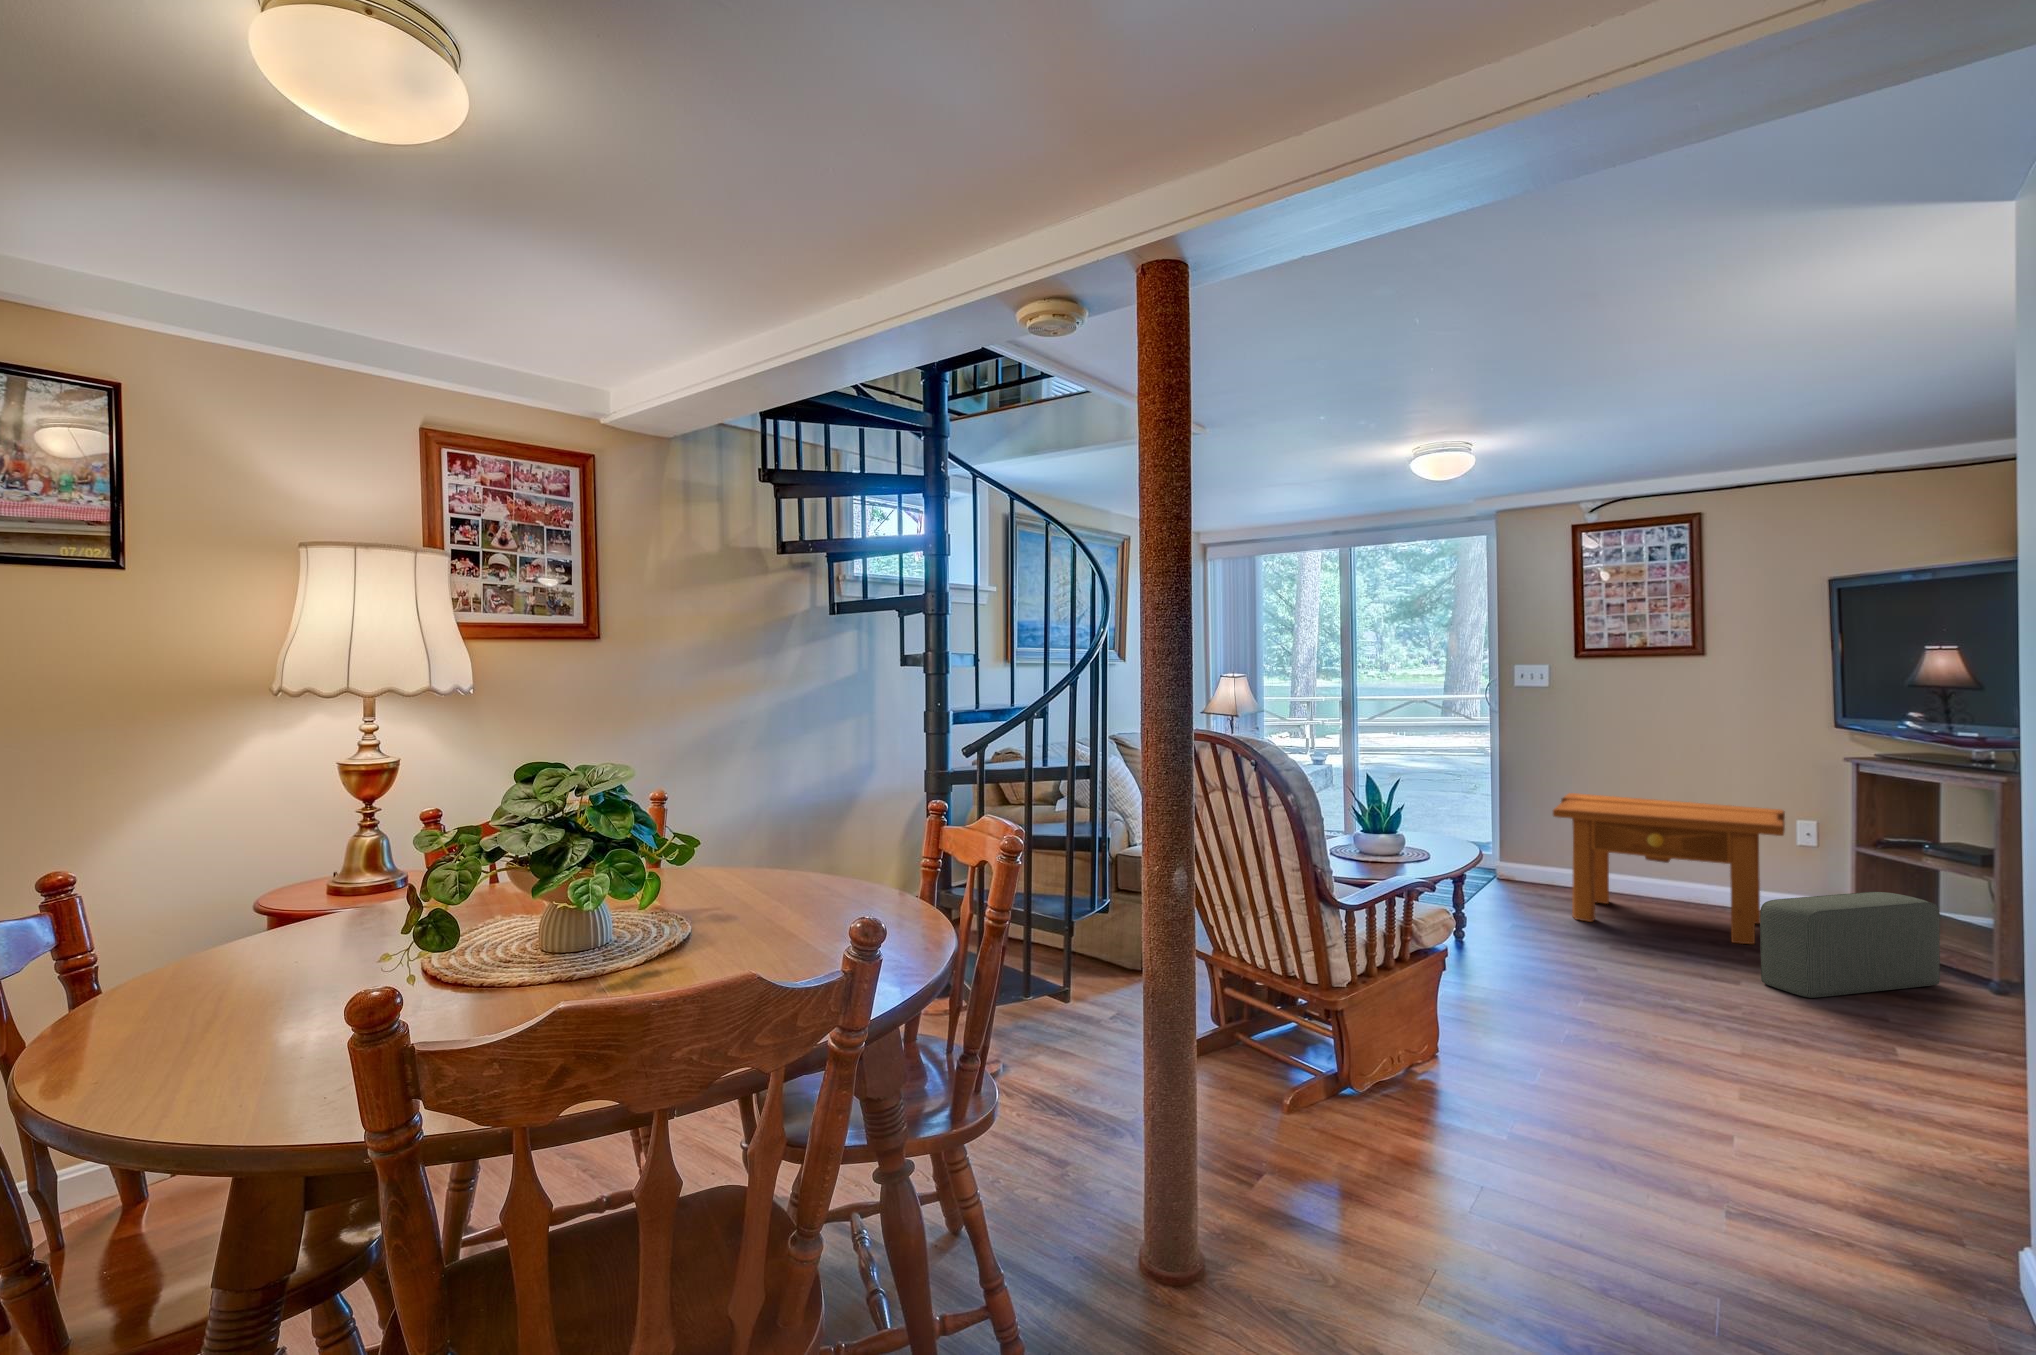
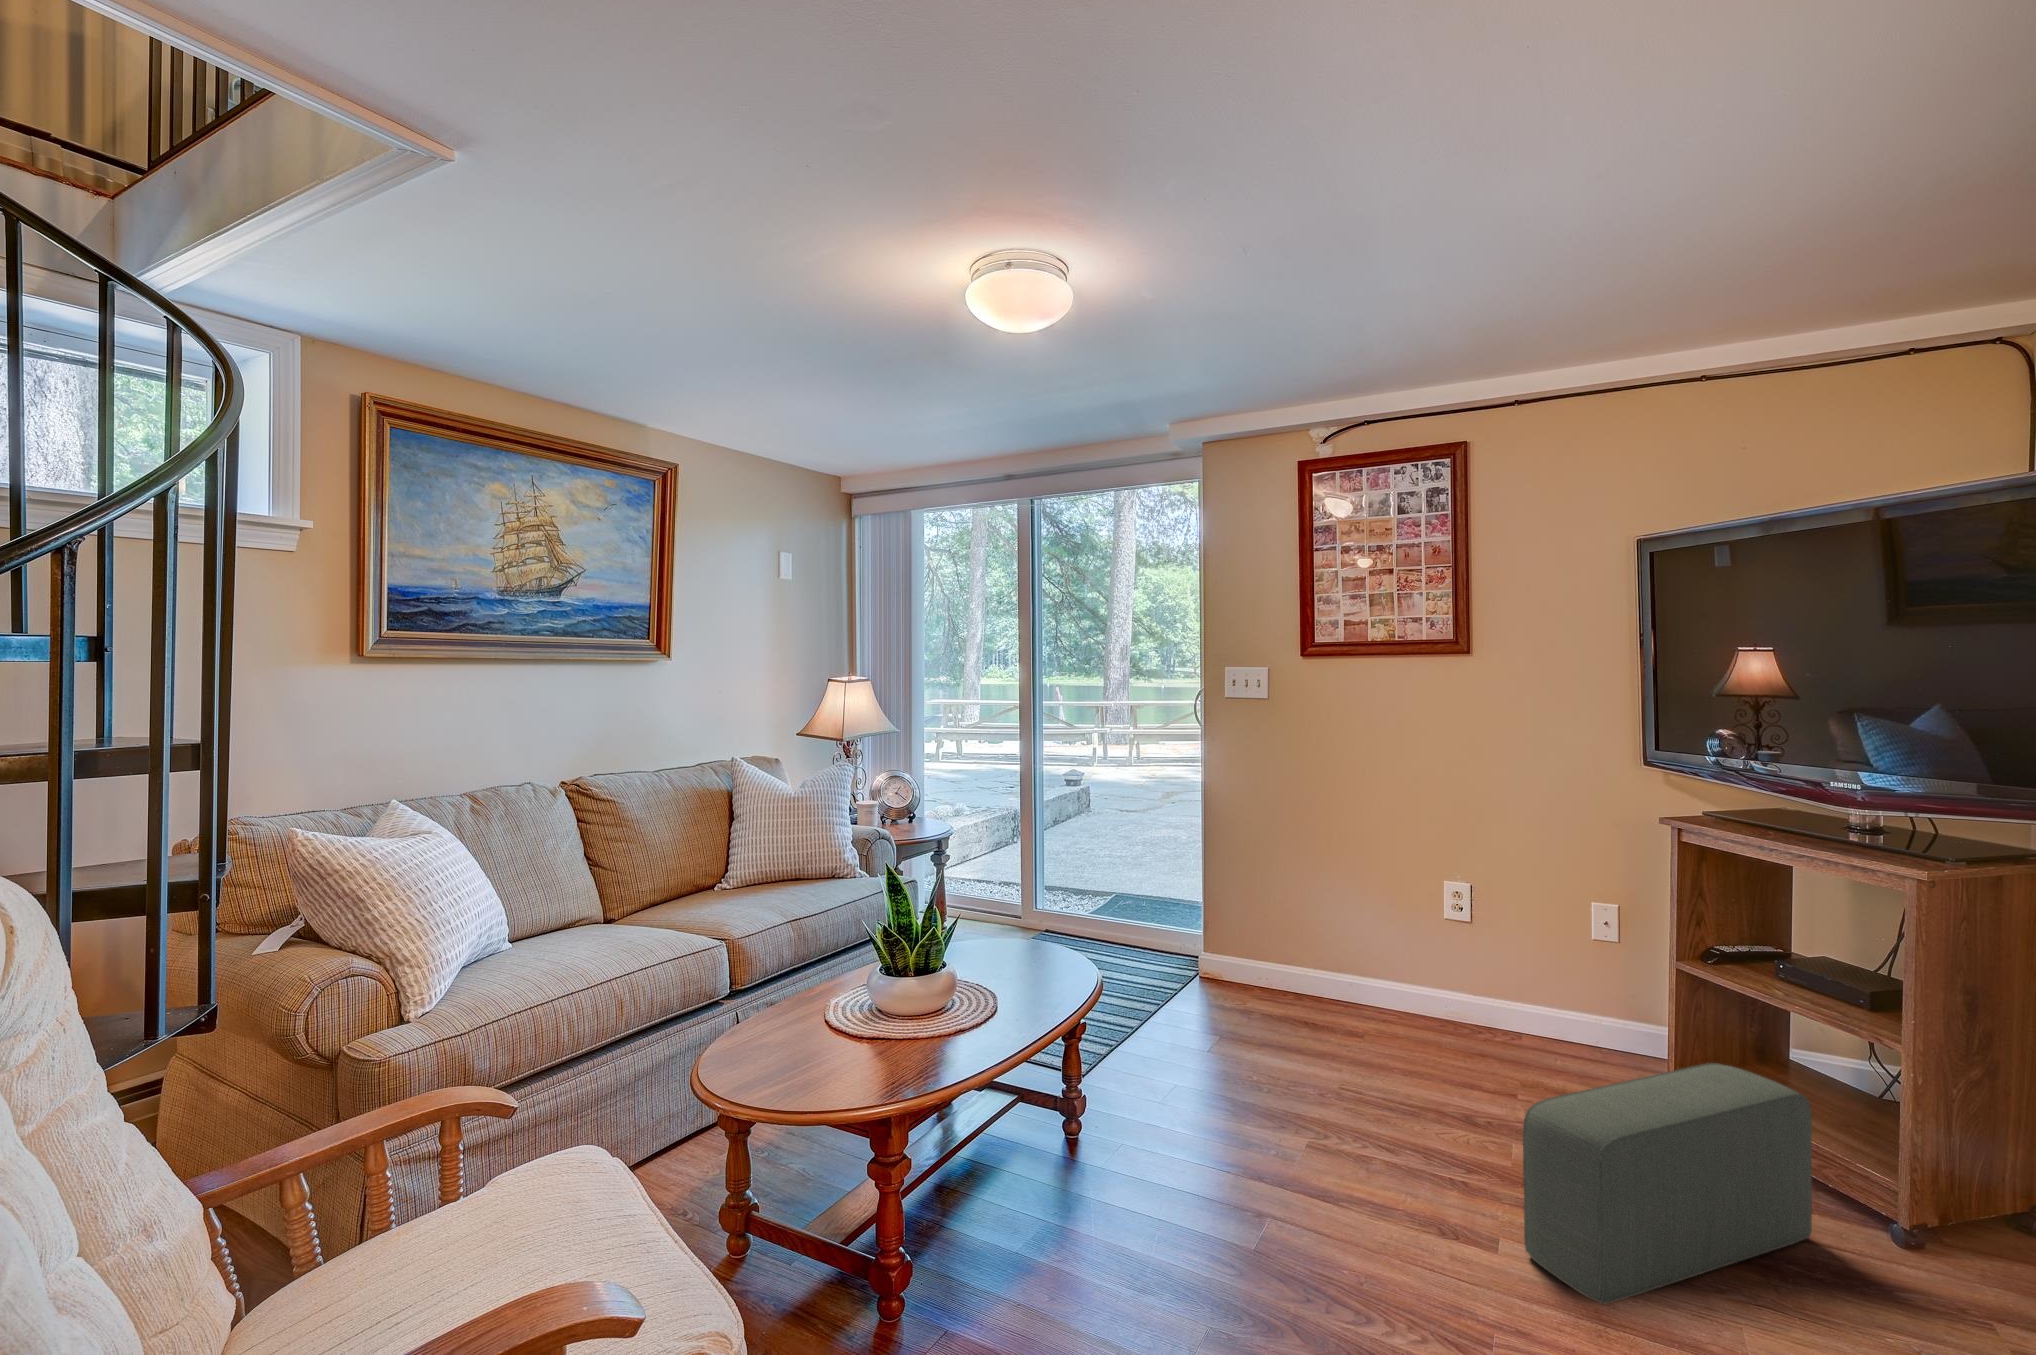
side table: present [1553,793,1785,944] -> none [1242,859,1575,1129]

